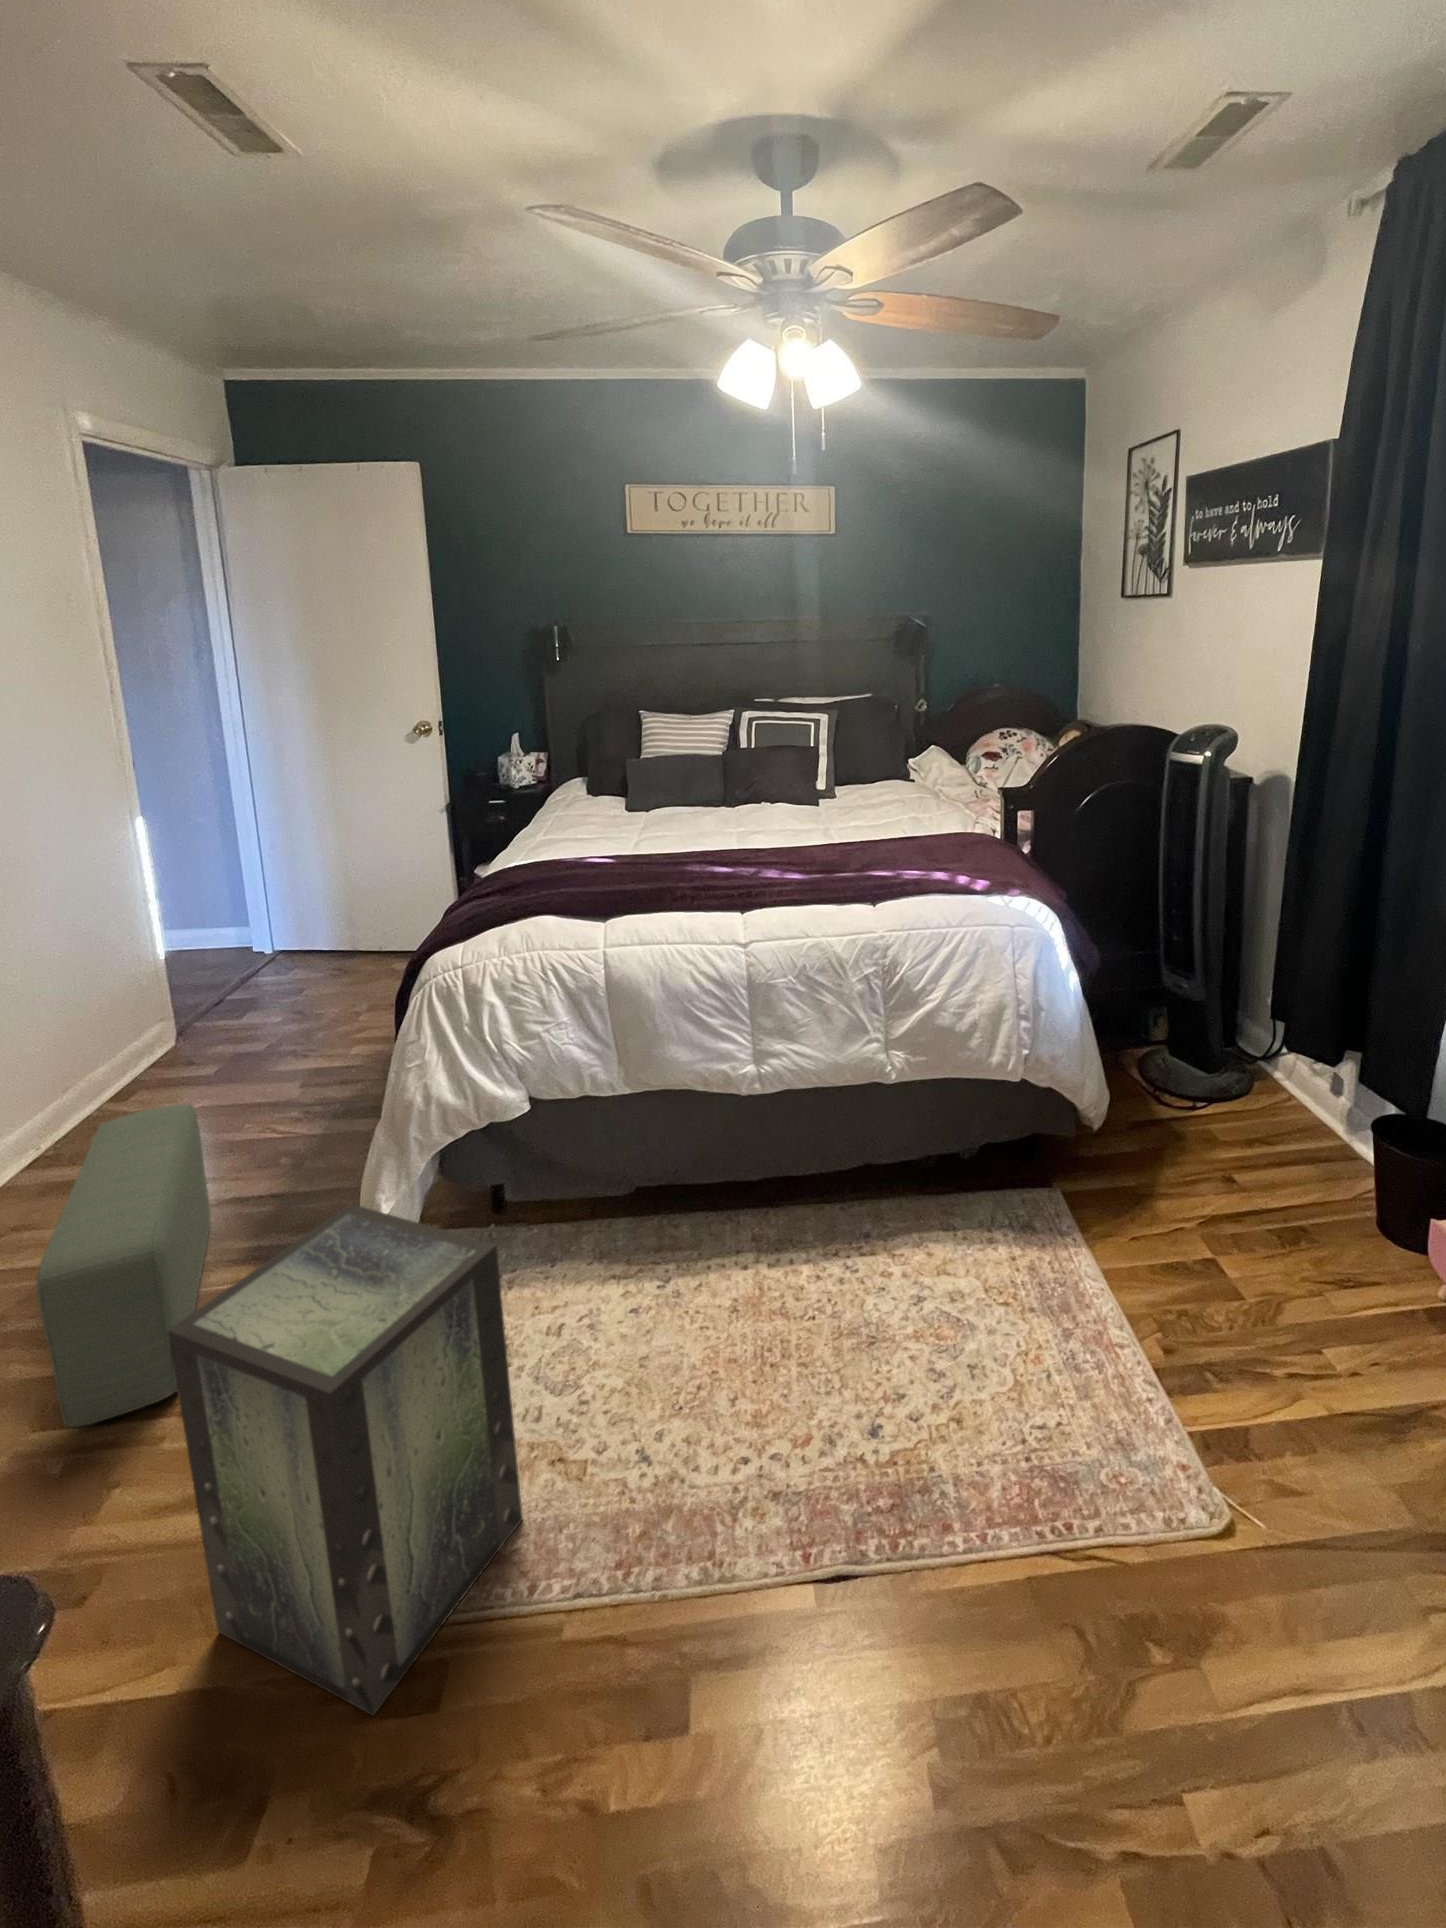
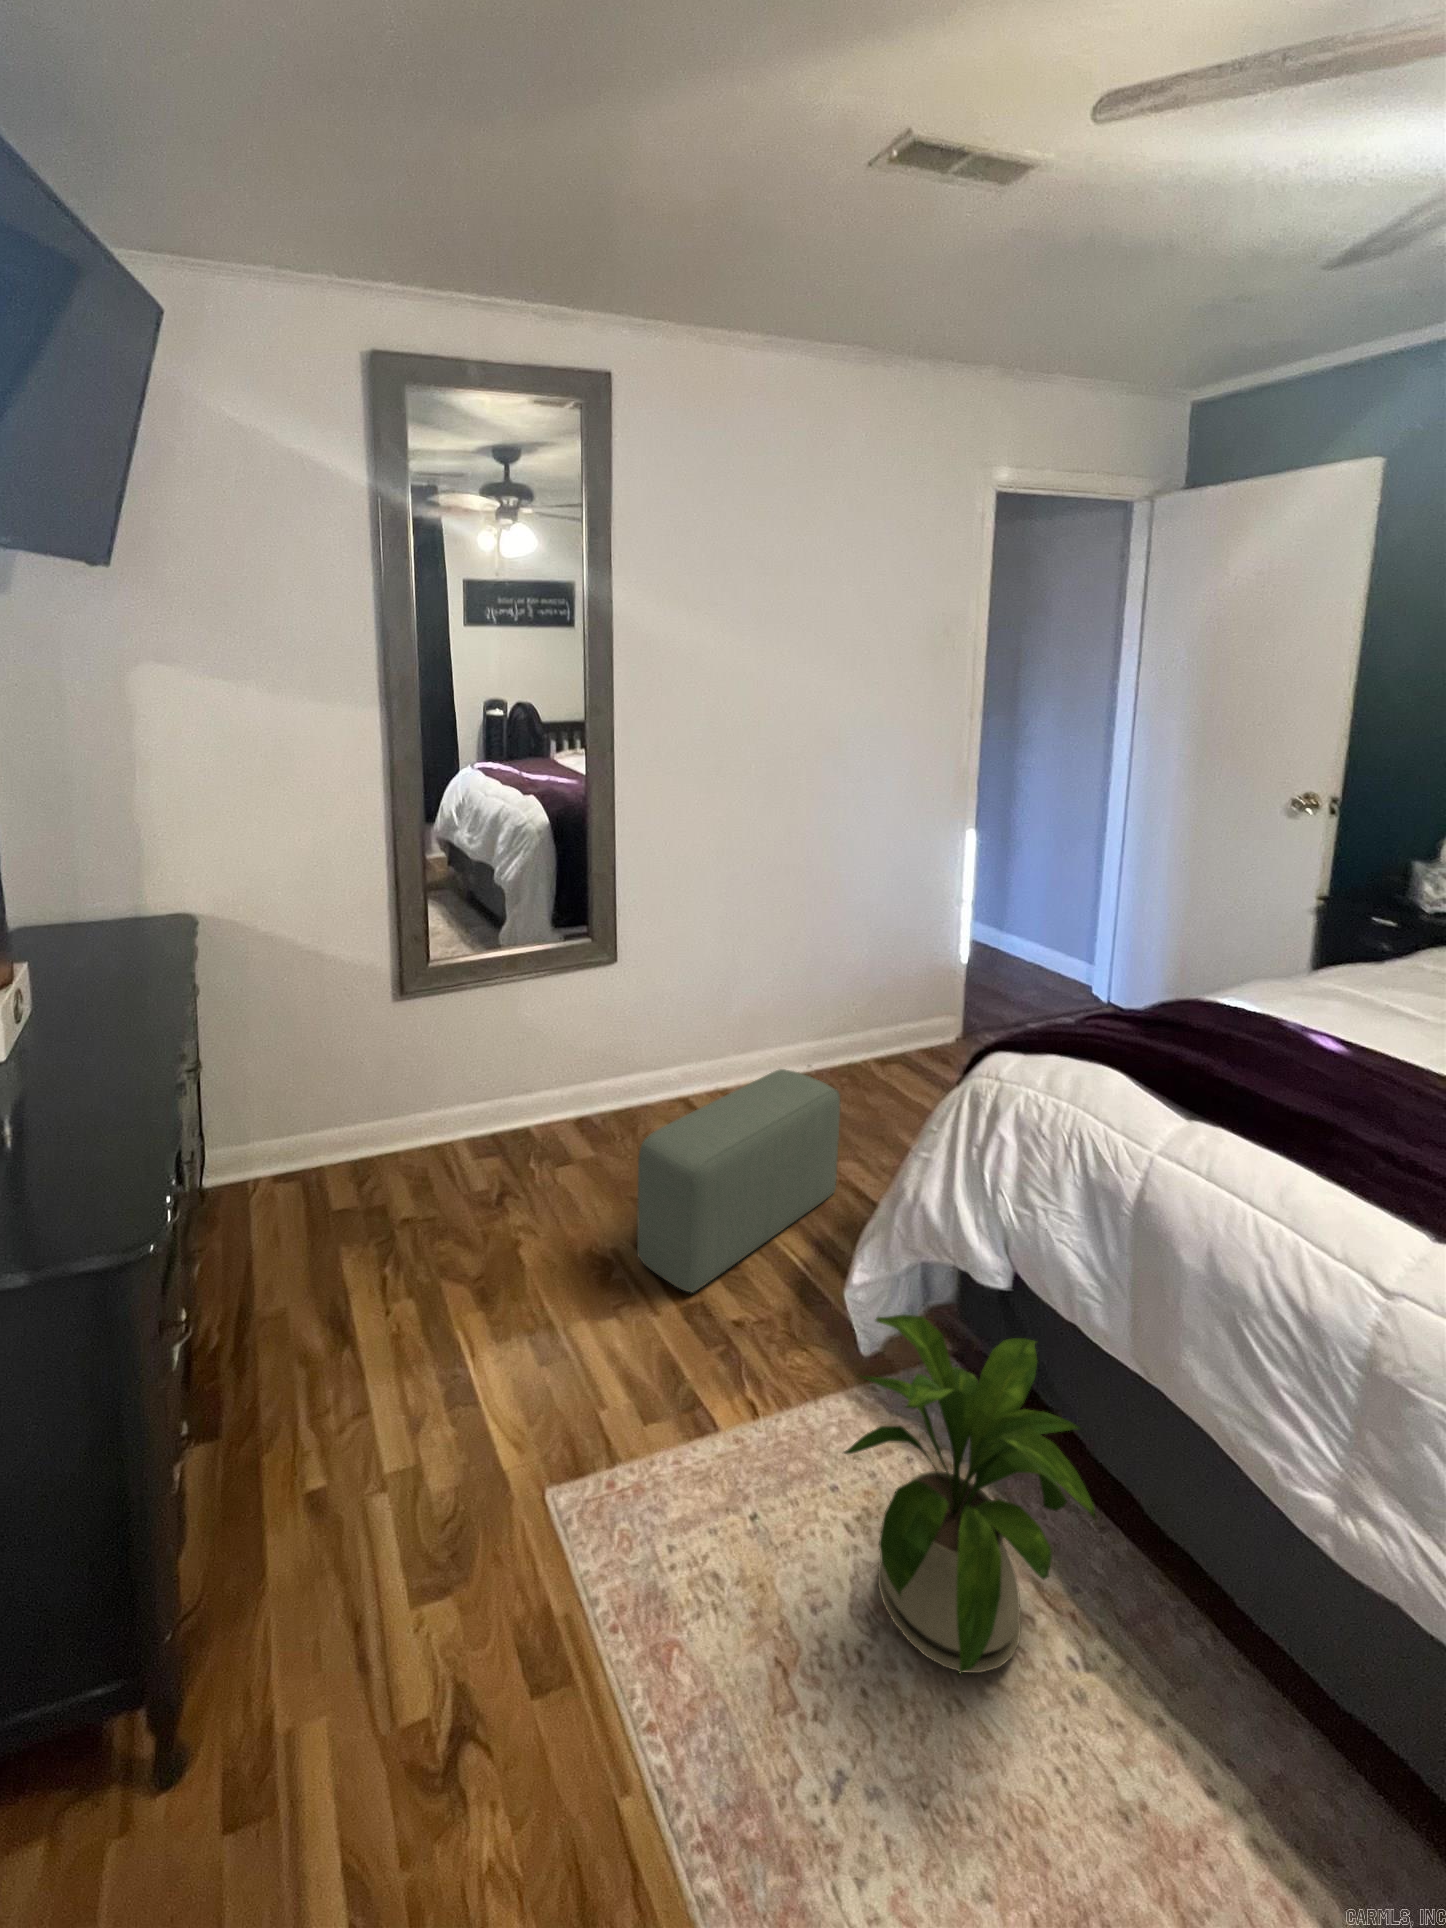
house plant: none [478,1131,694,1372] -> present [843,1315,1095,1674]
storage box: present [168,1204,523,1715] -> none [511,1212,723,1669]

